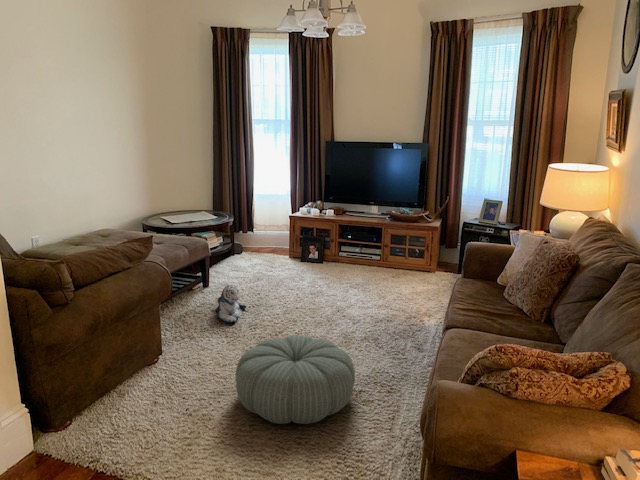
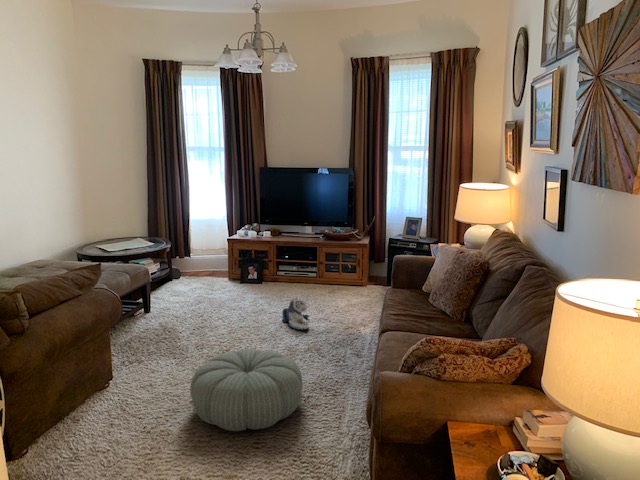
plush toy: present [216,285,246,323] -> present [282,297,309,330]

